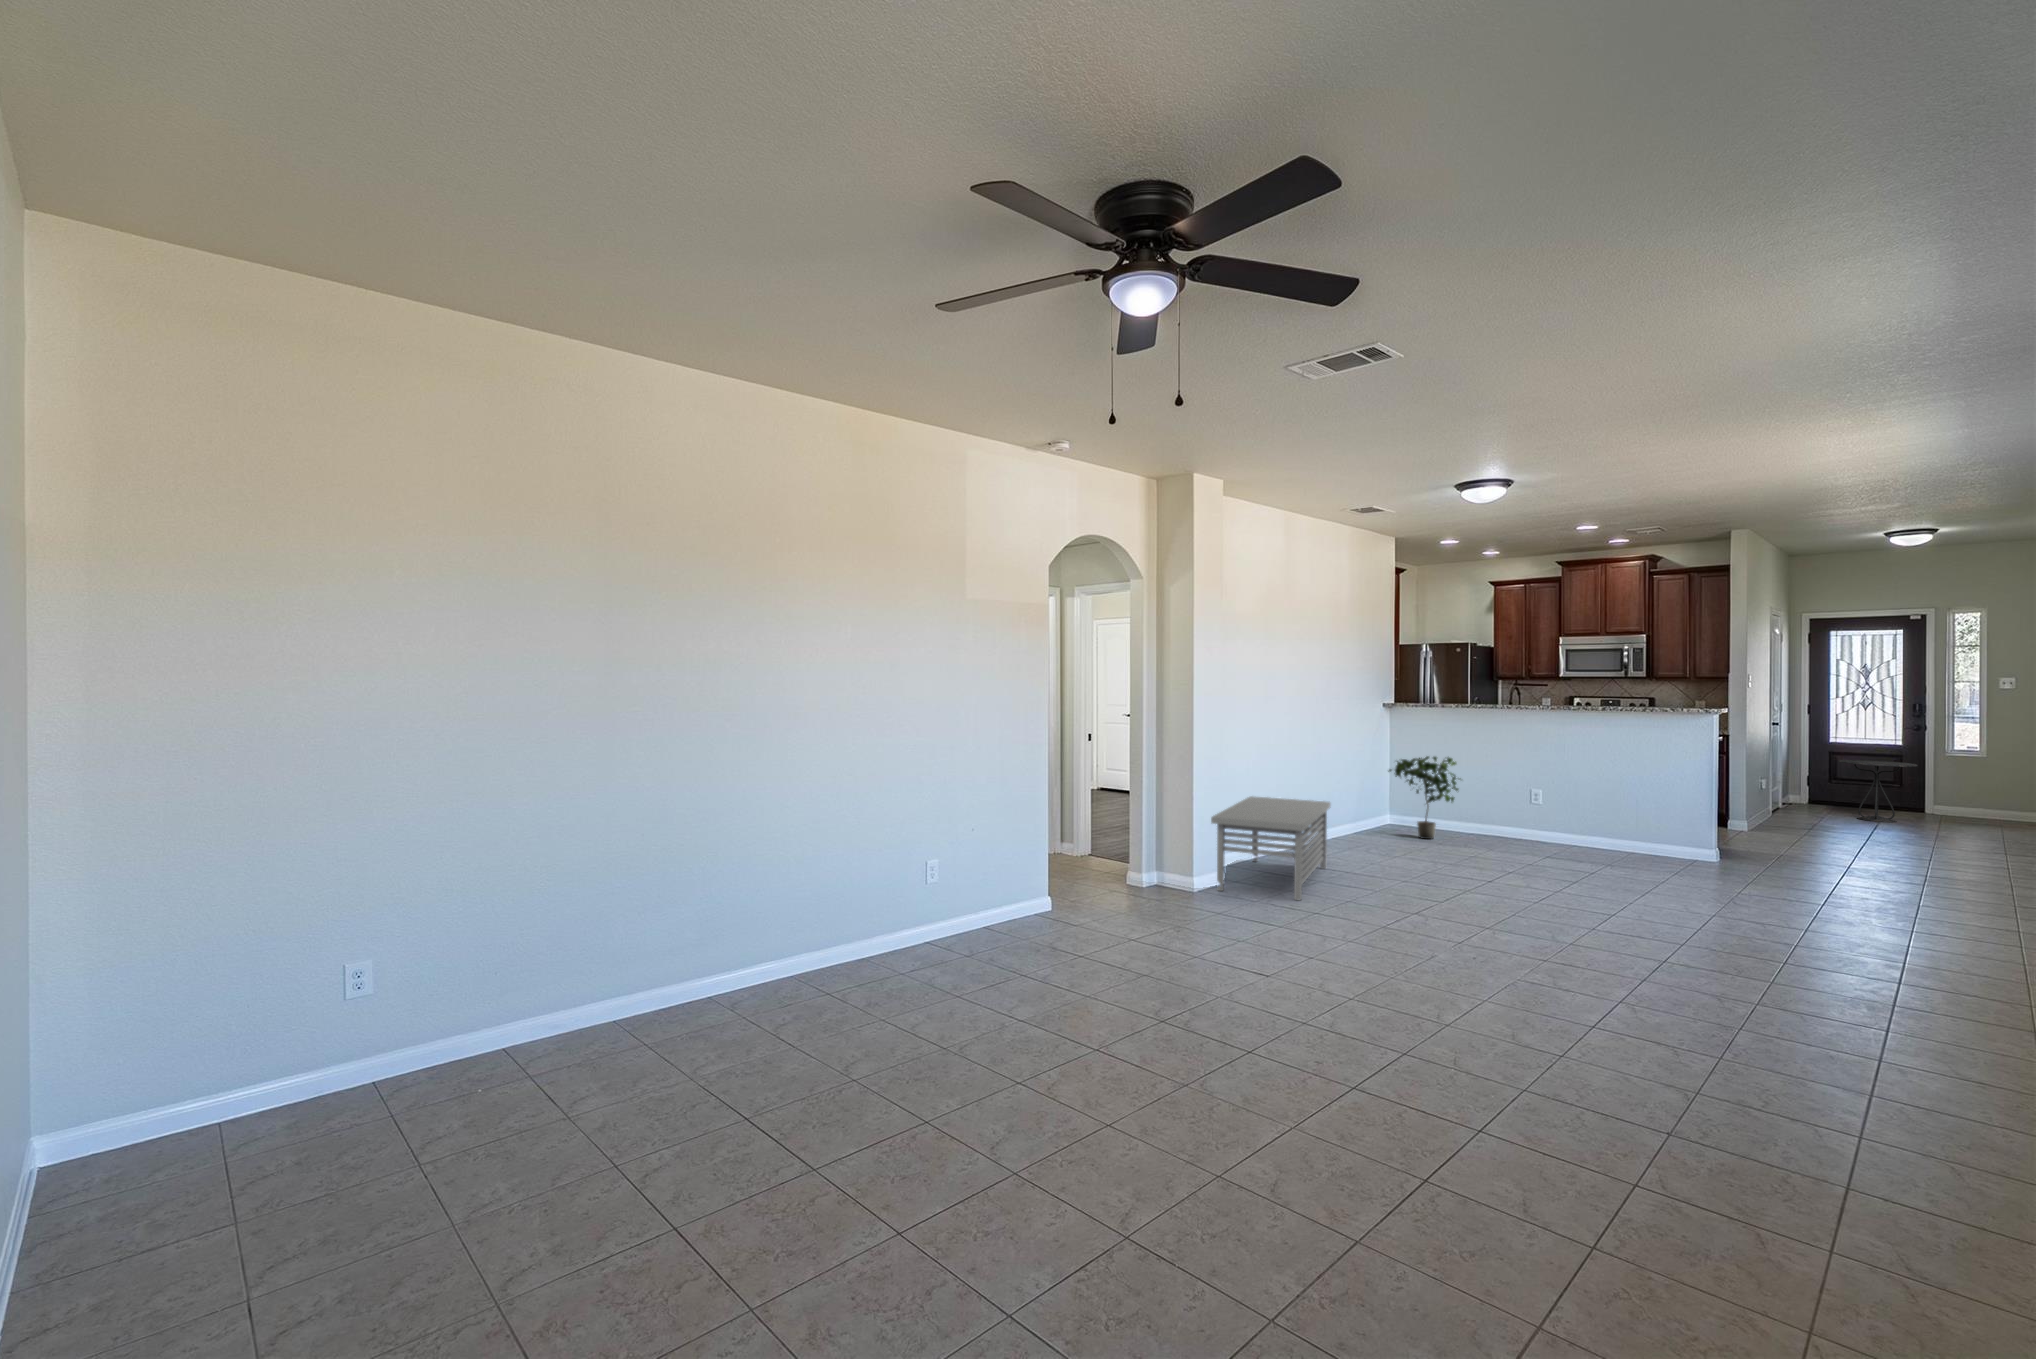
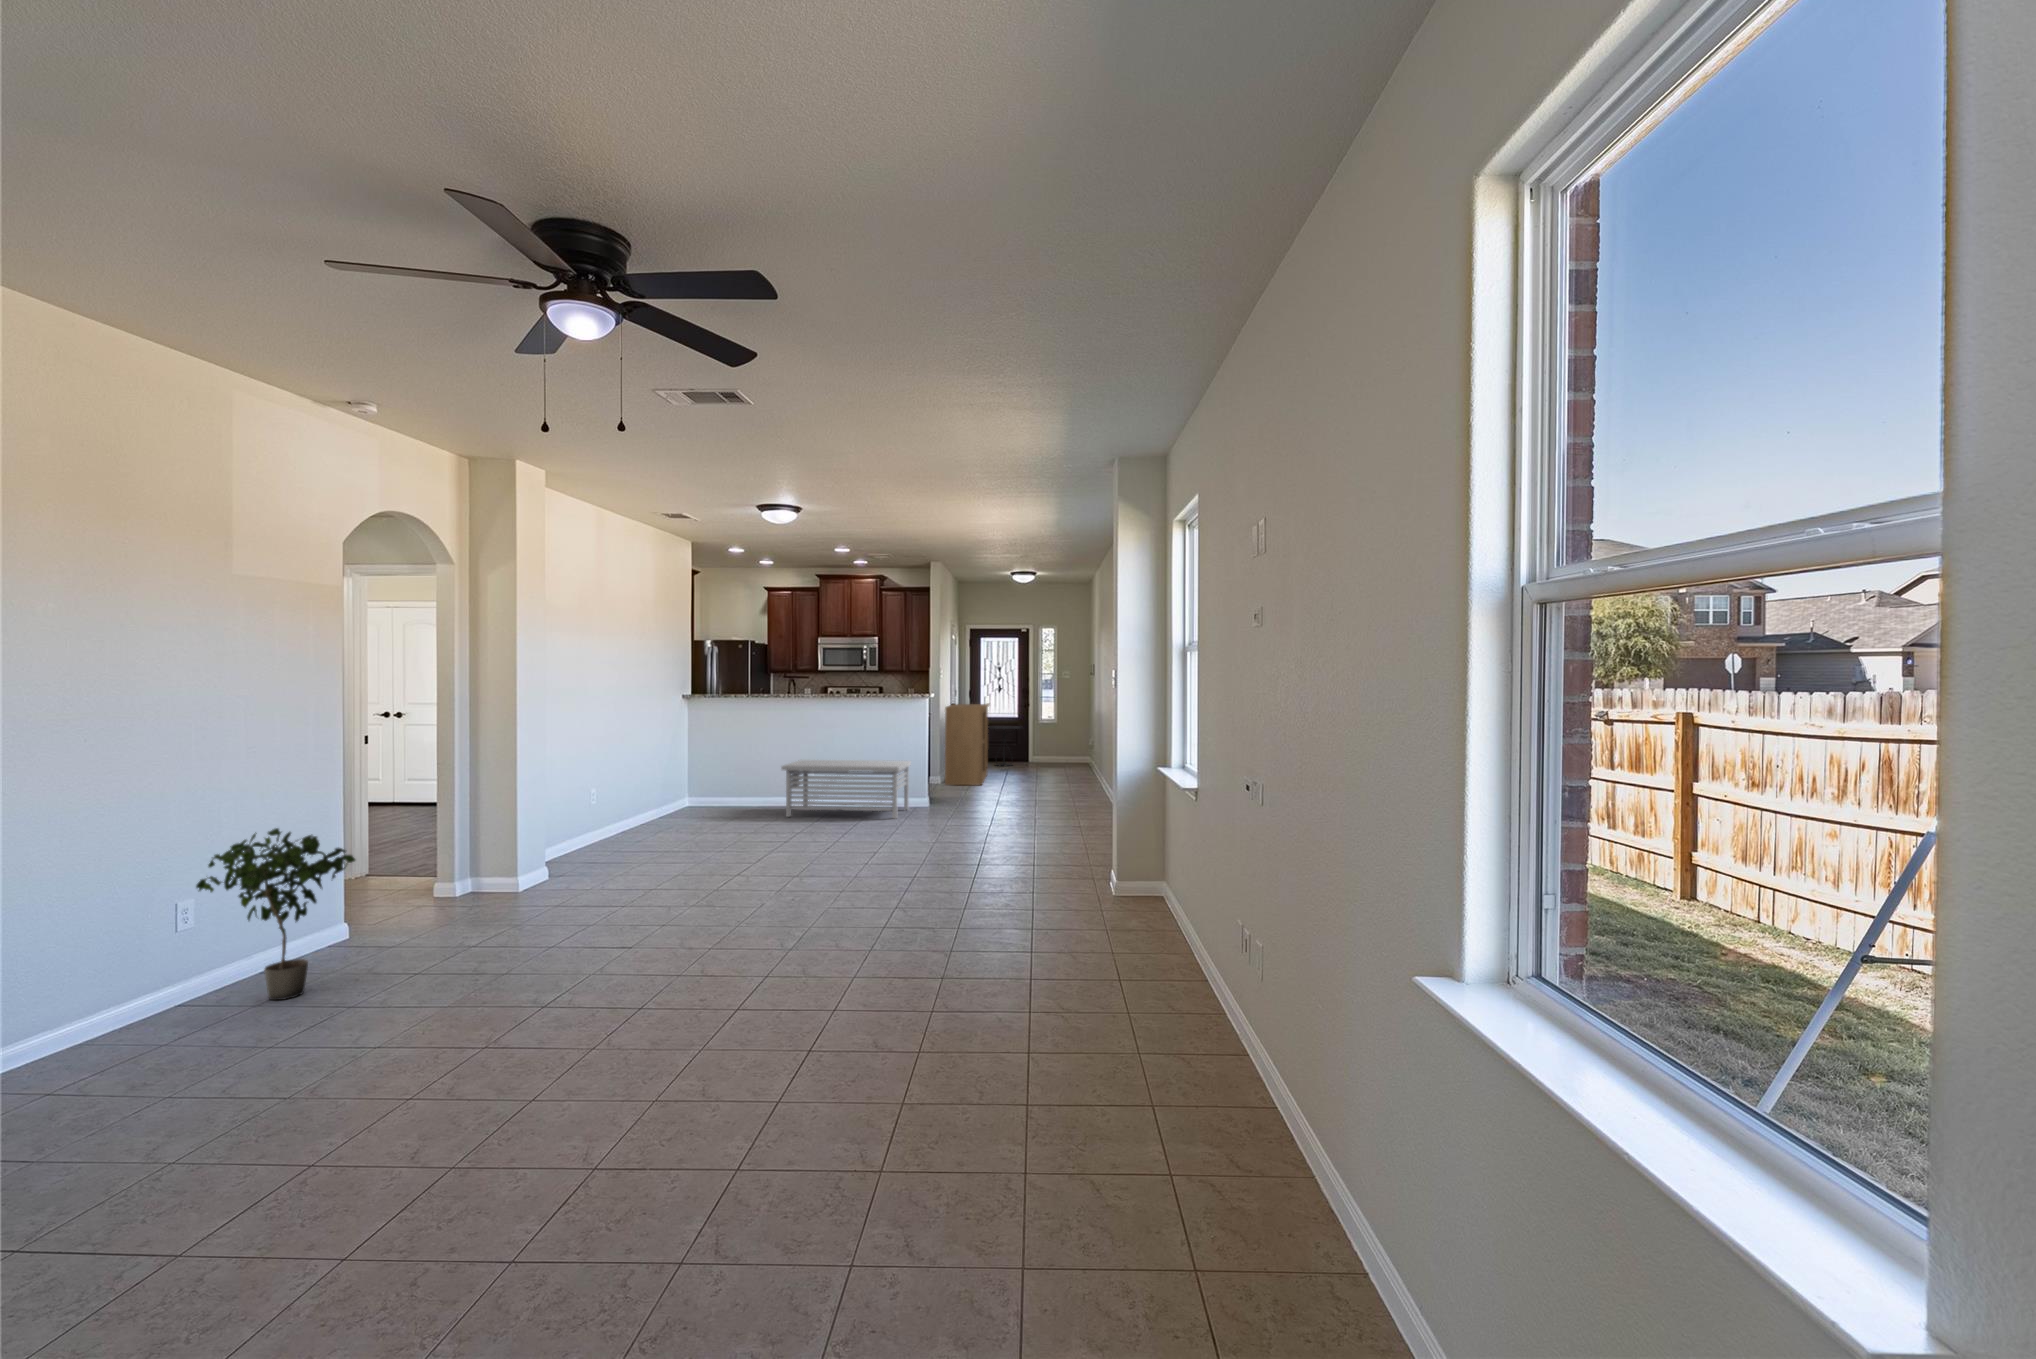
bookshelf: none [1754,725,1844,847] -> present [945,703,989,785]
potted plant: present [1388,756,1461,839] -> present [196,828,355,1000]
storage bench: present [1211,796,1331,900] -> present [781,760,911,819]

